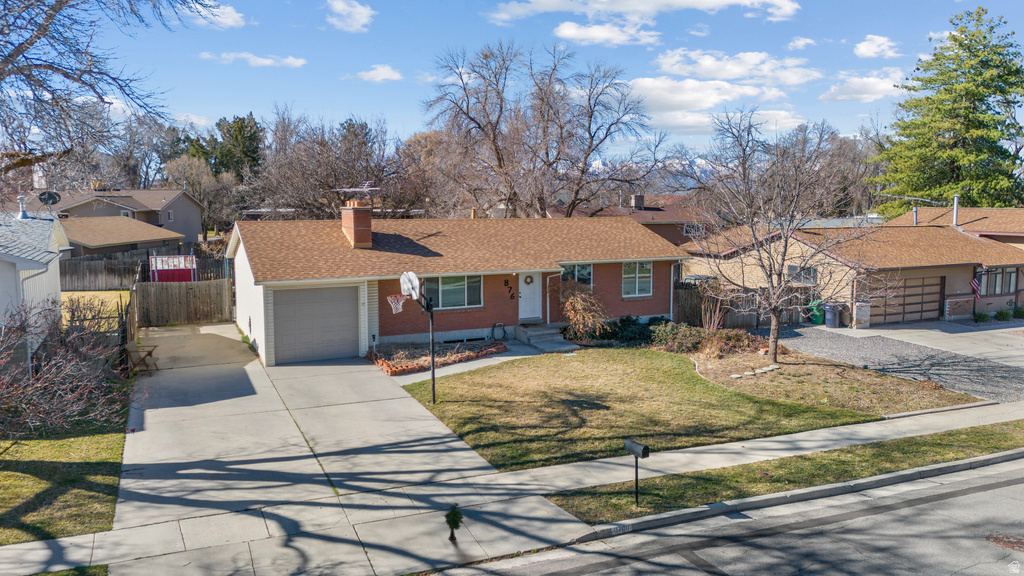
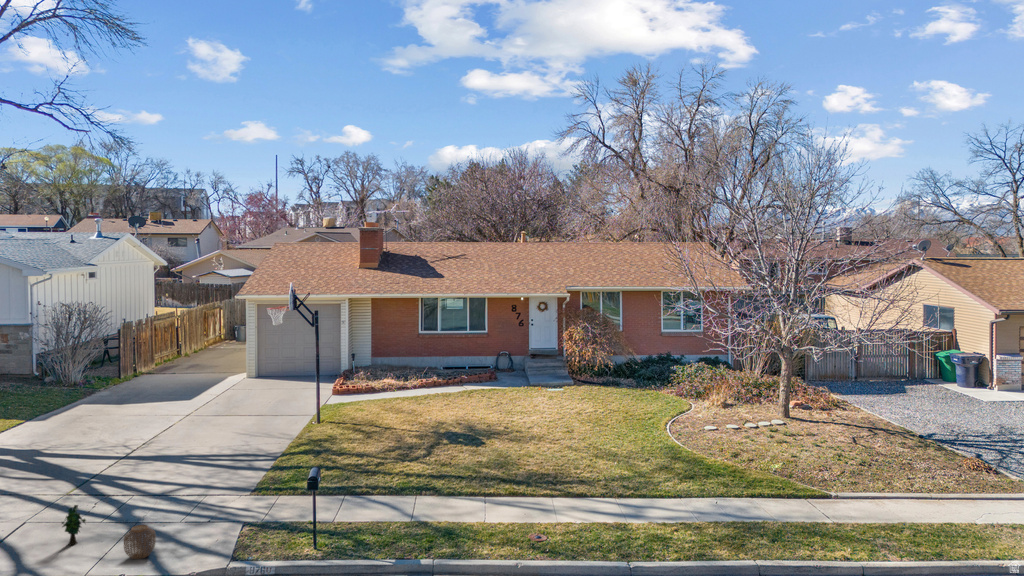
lounge chair: present [124,340,159,377] -> none [118,343,157,377]
woven basket: none [518,510,543,540] -> present [124,525,156,559]

